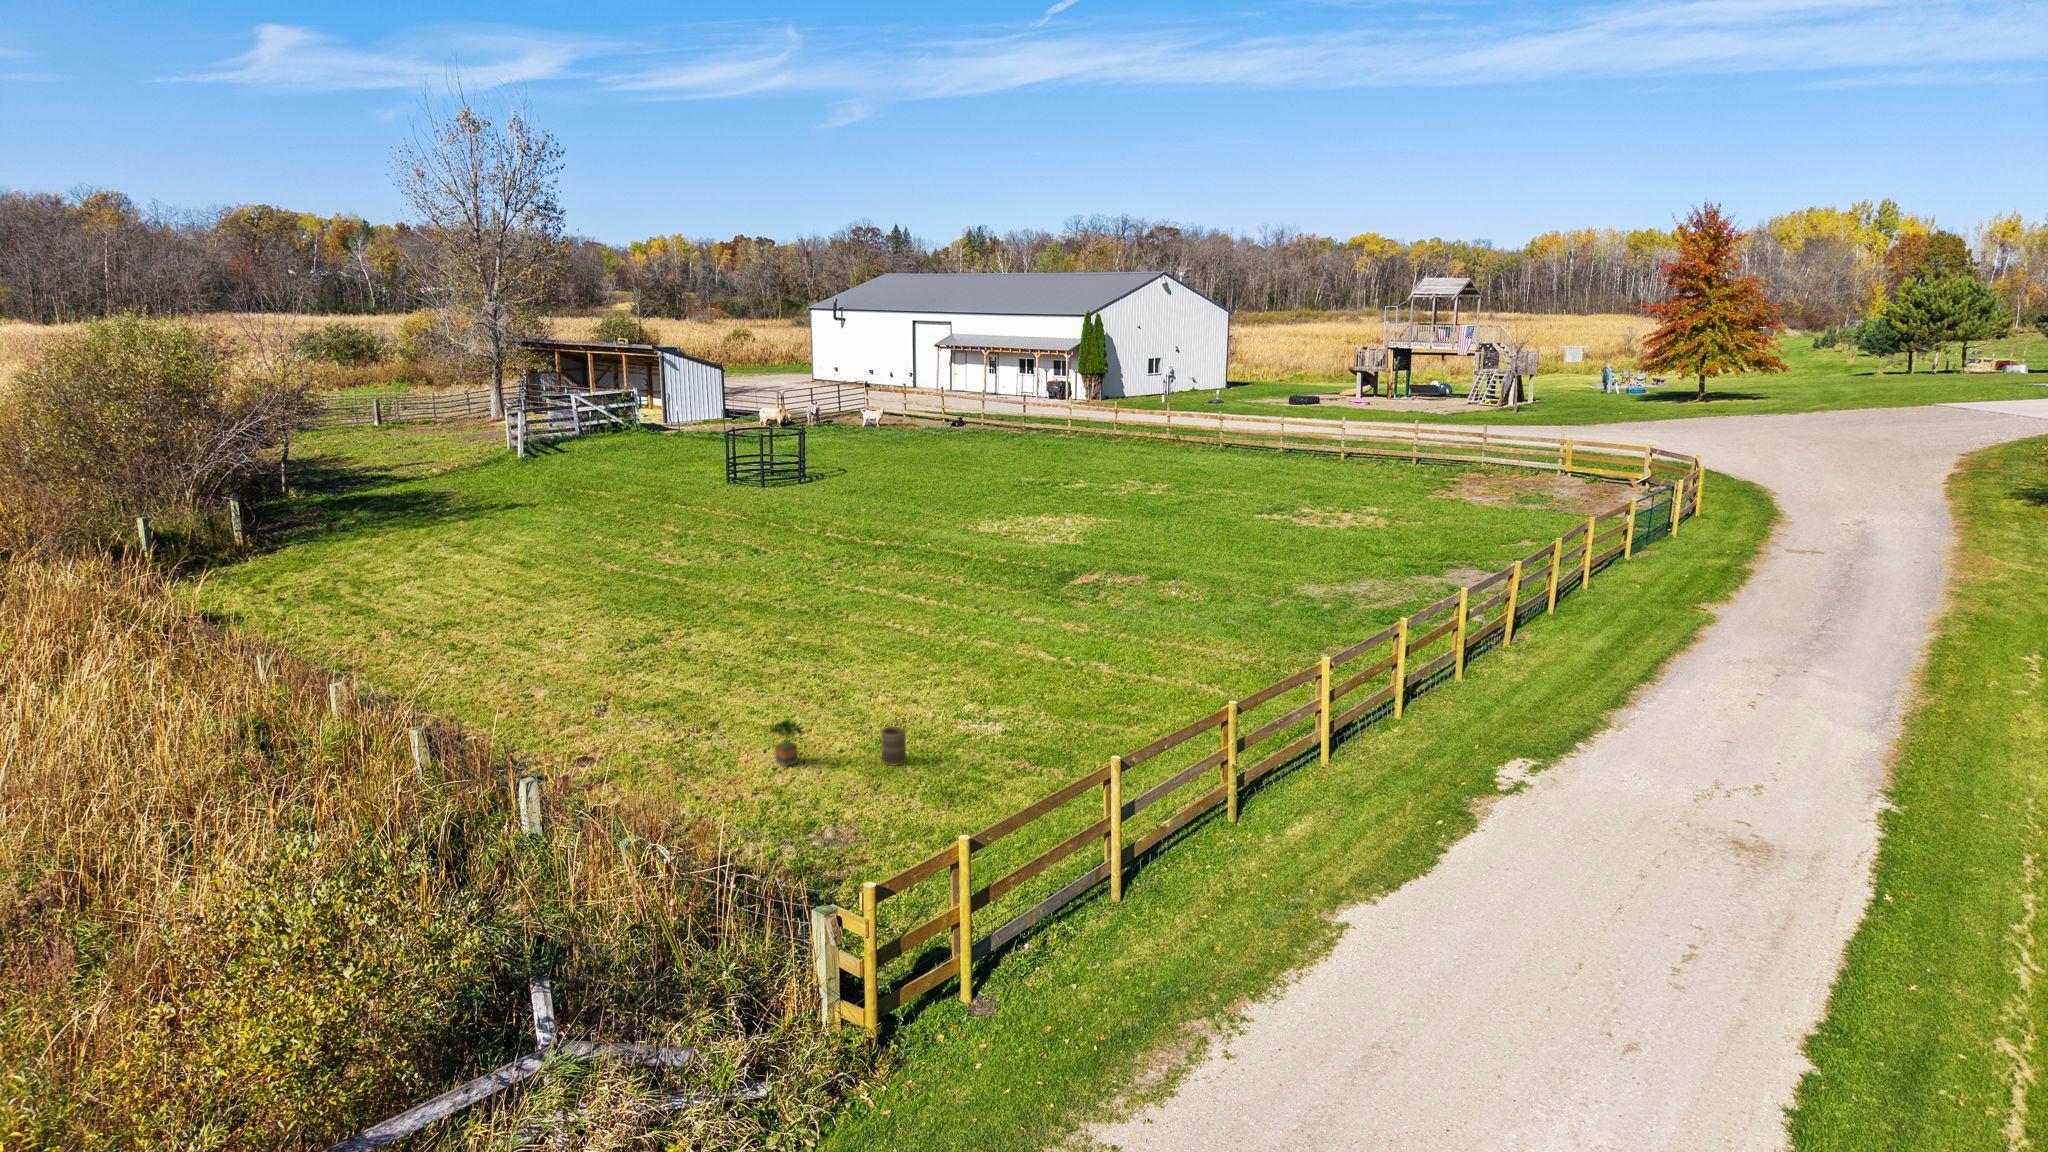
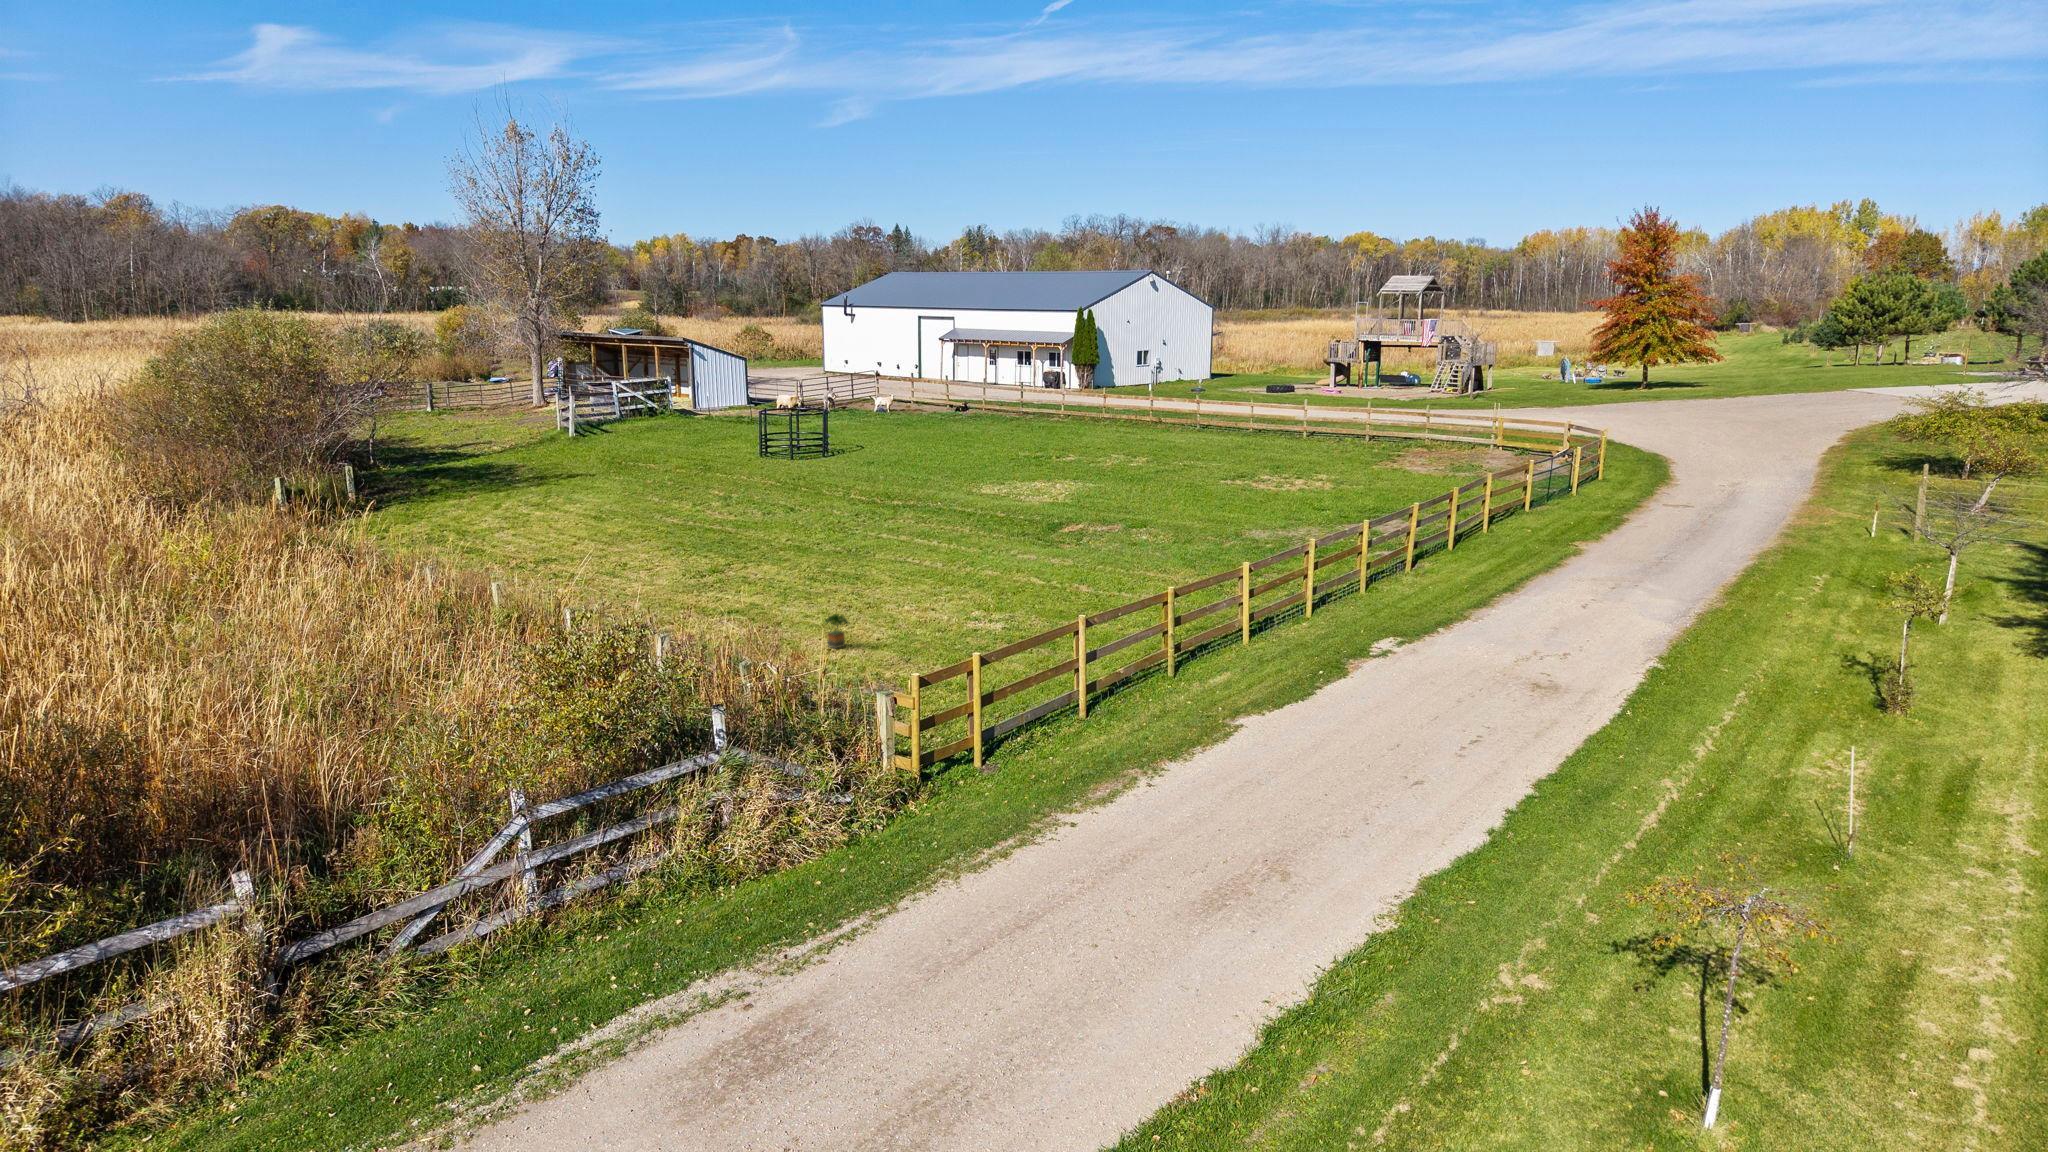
basket: present [881,715,906,765] -> none [909,609,929,648]

